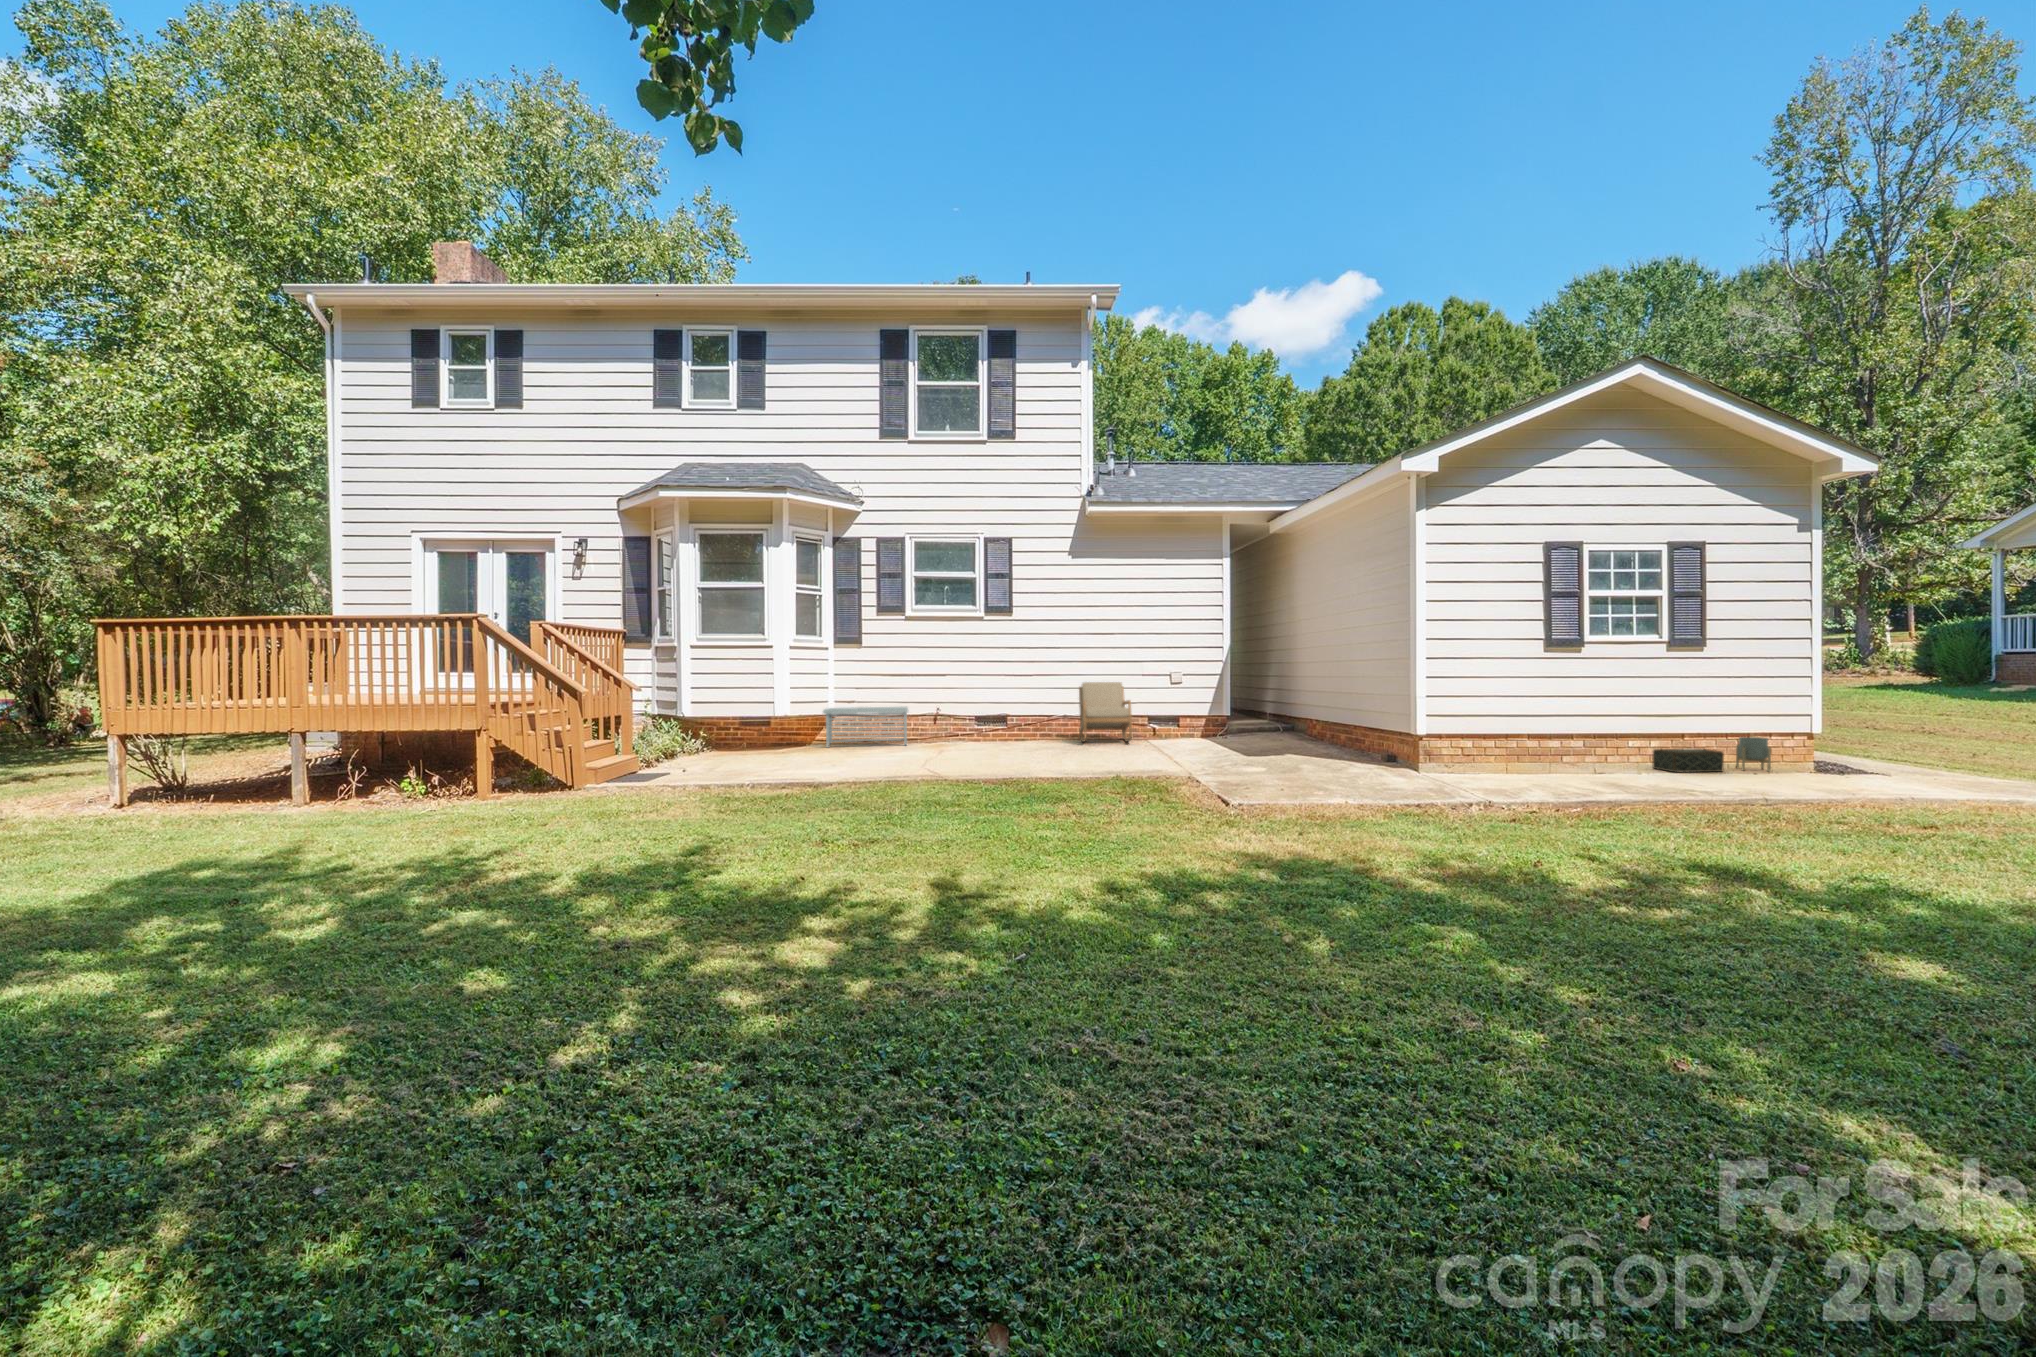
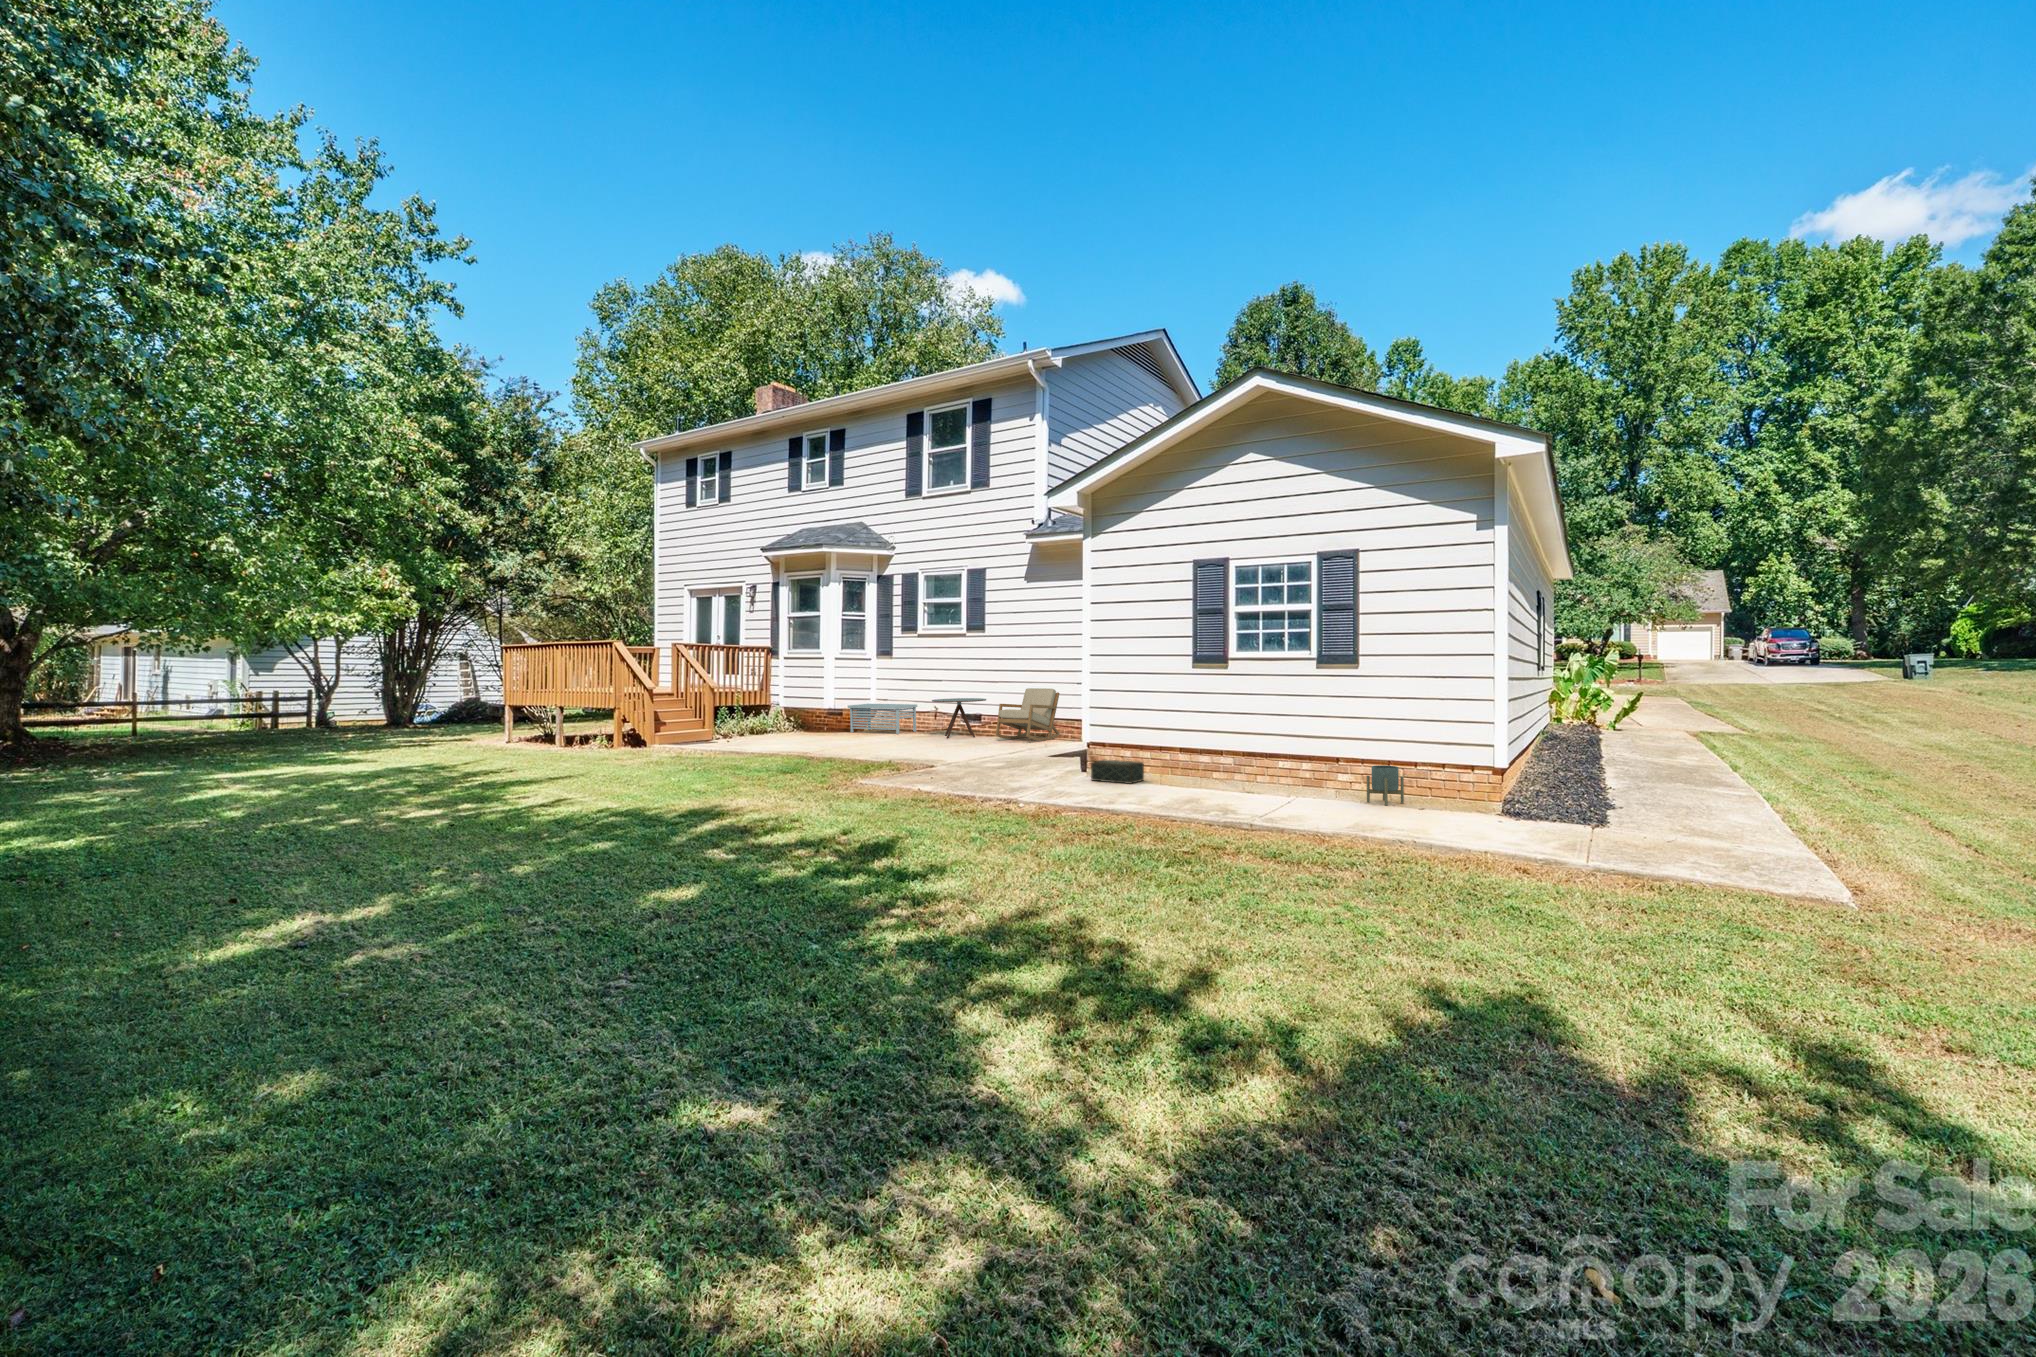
round table: none [969,696,1037,746] -> present [932,698,986,738]
woven basket: present [1652,749,1724,772] -> present [1091,760,1144,784]

